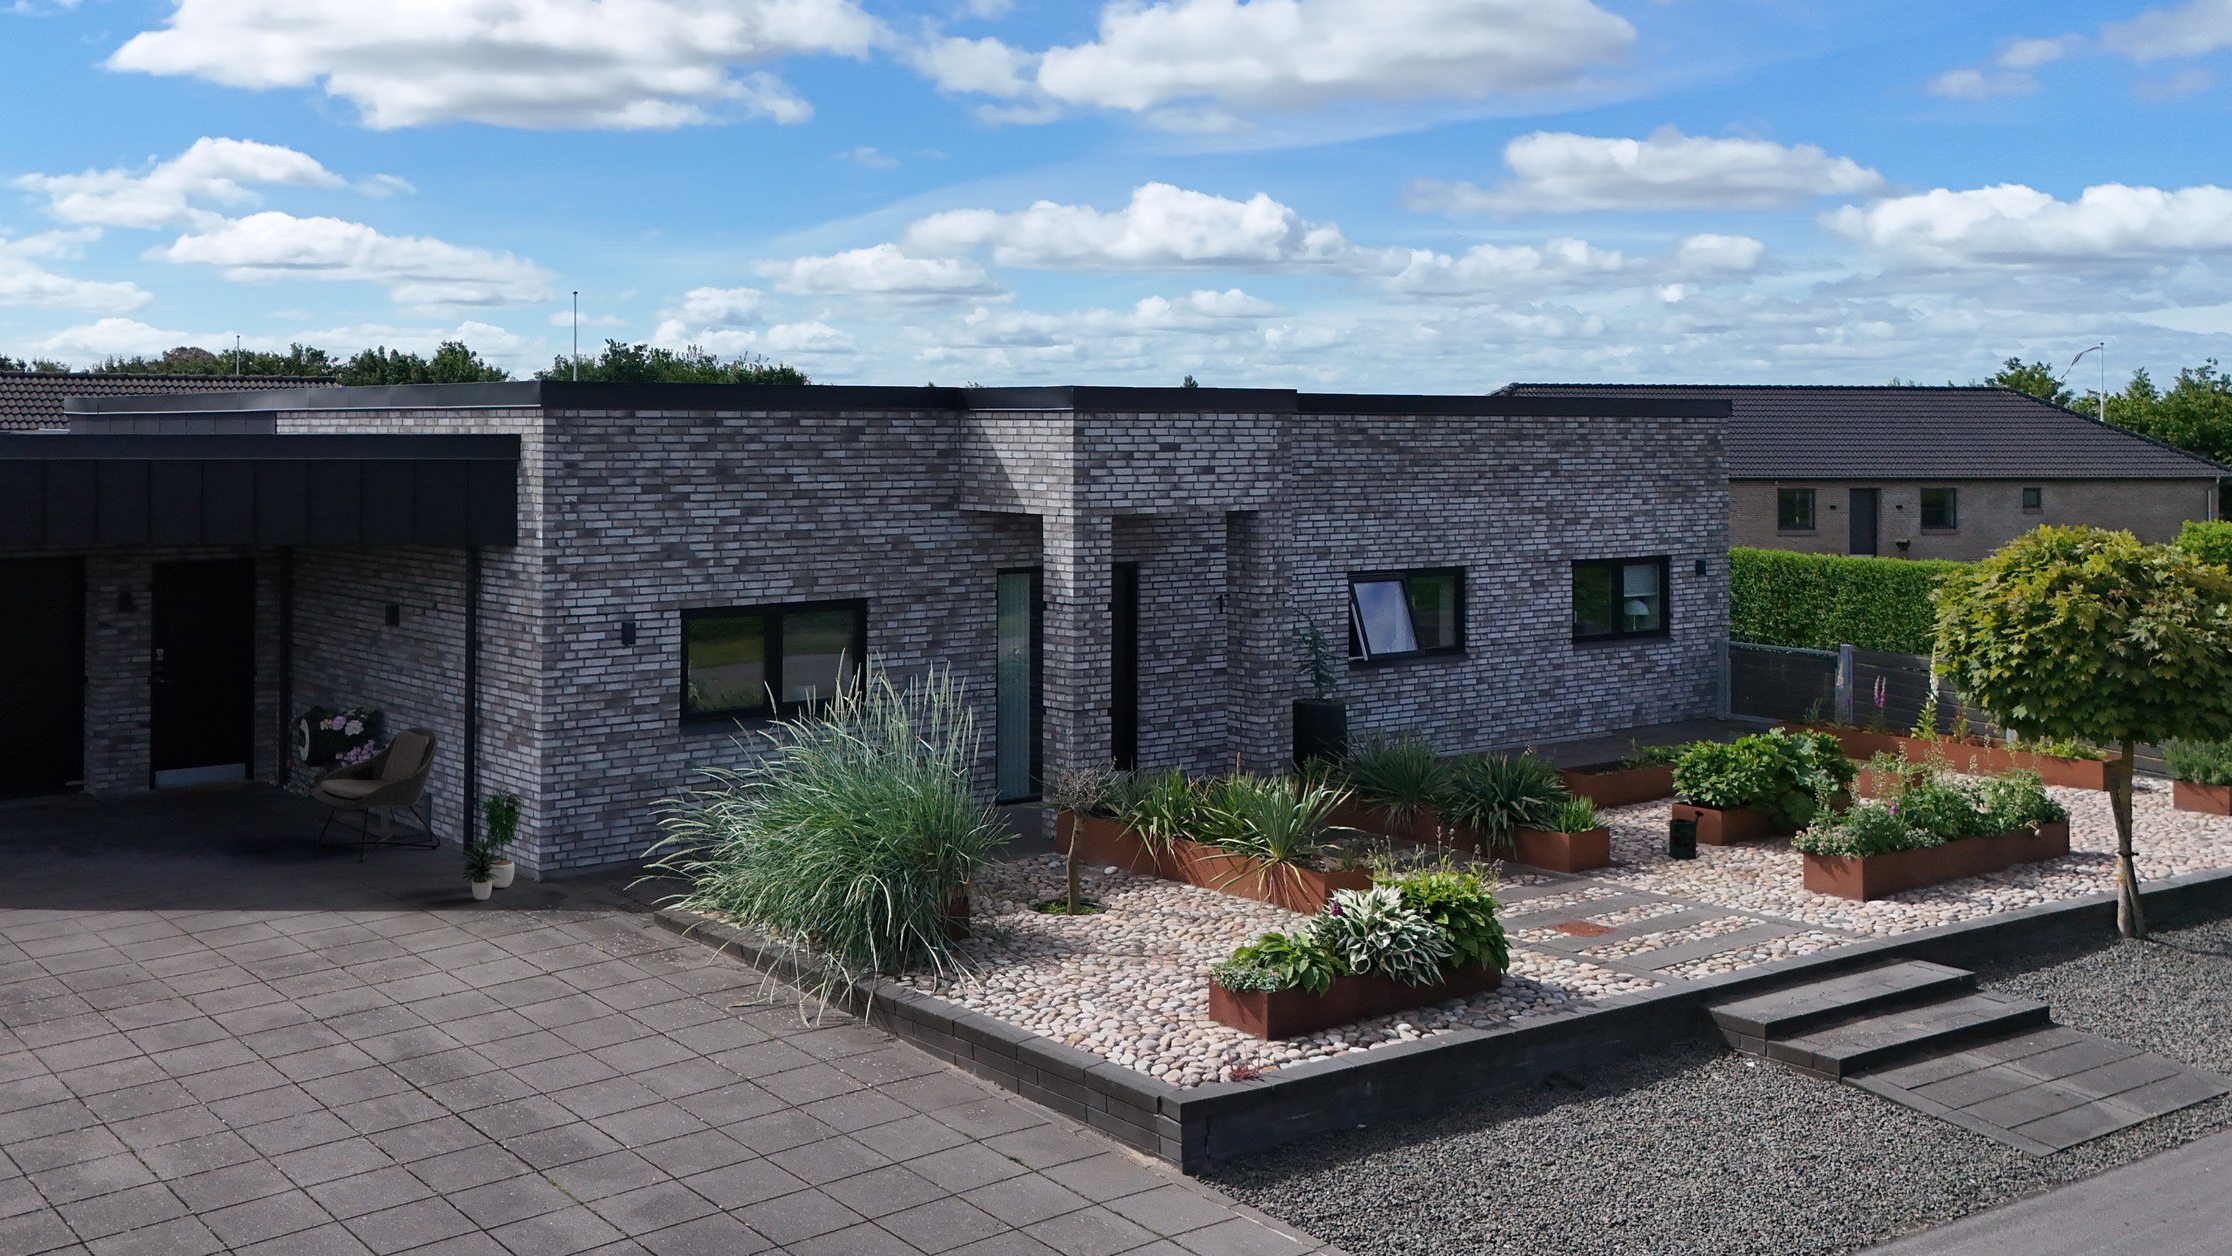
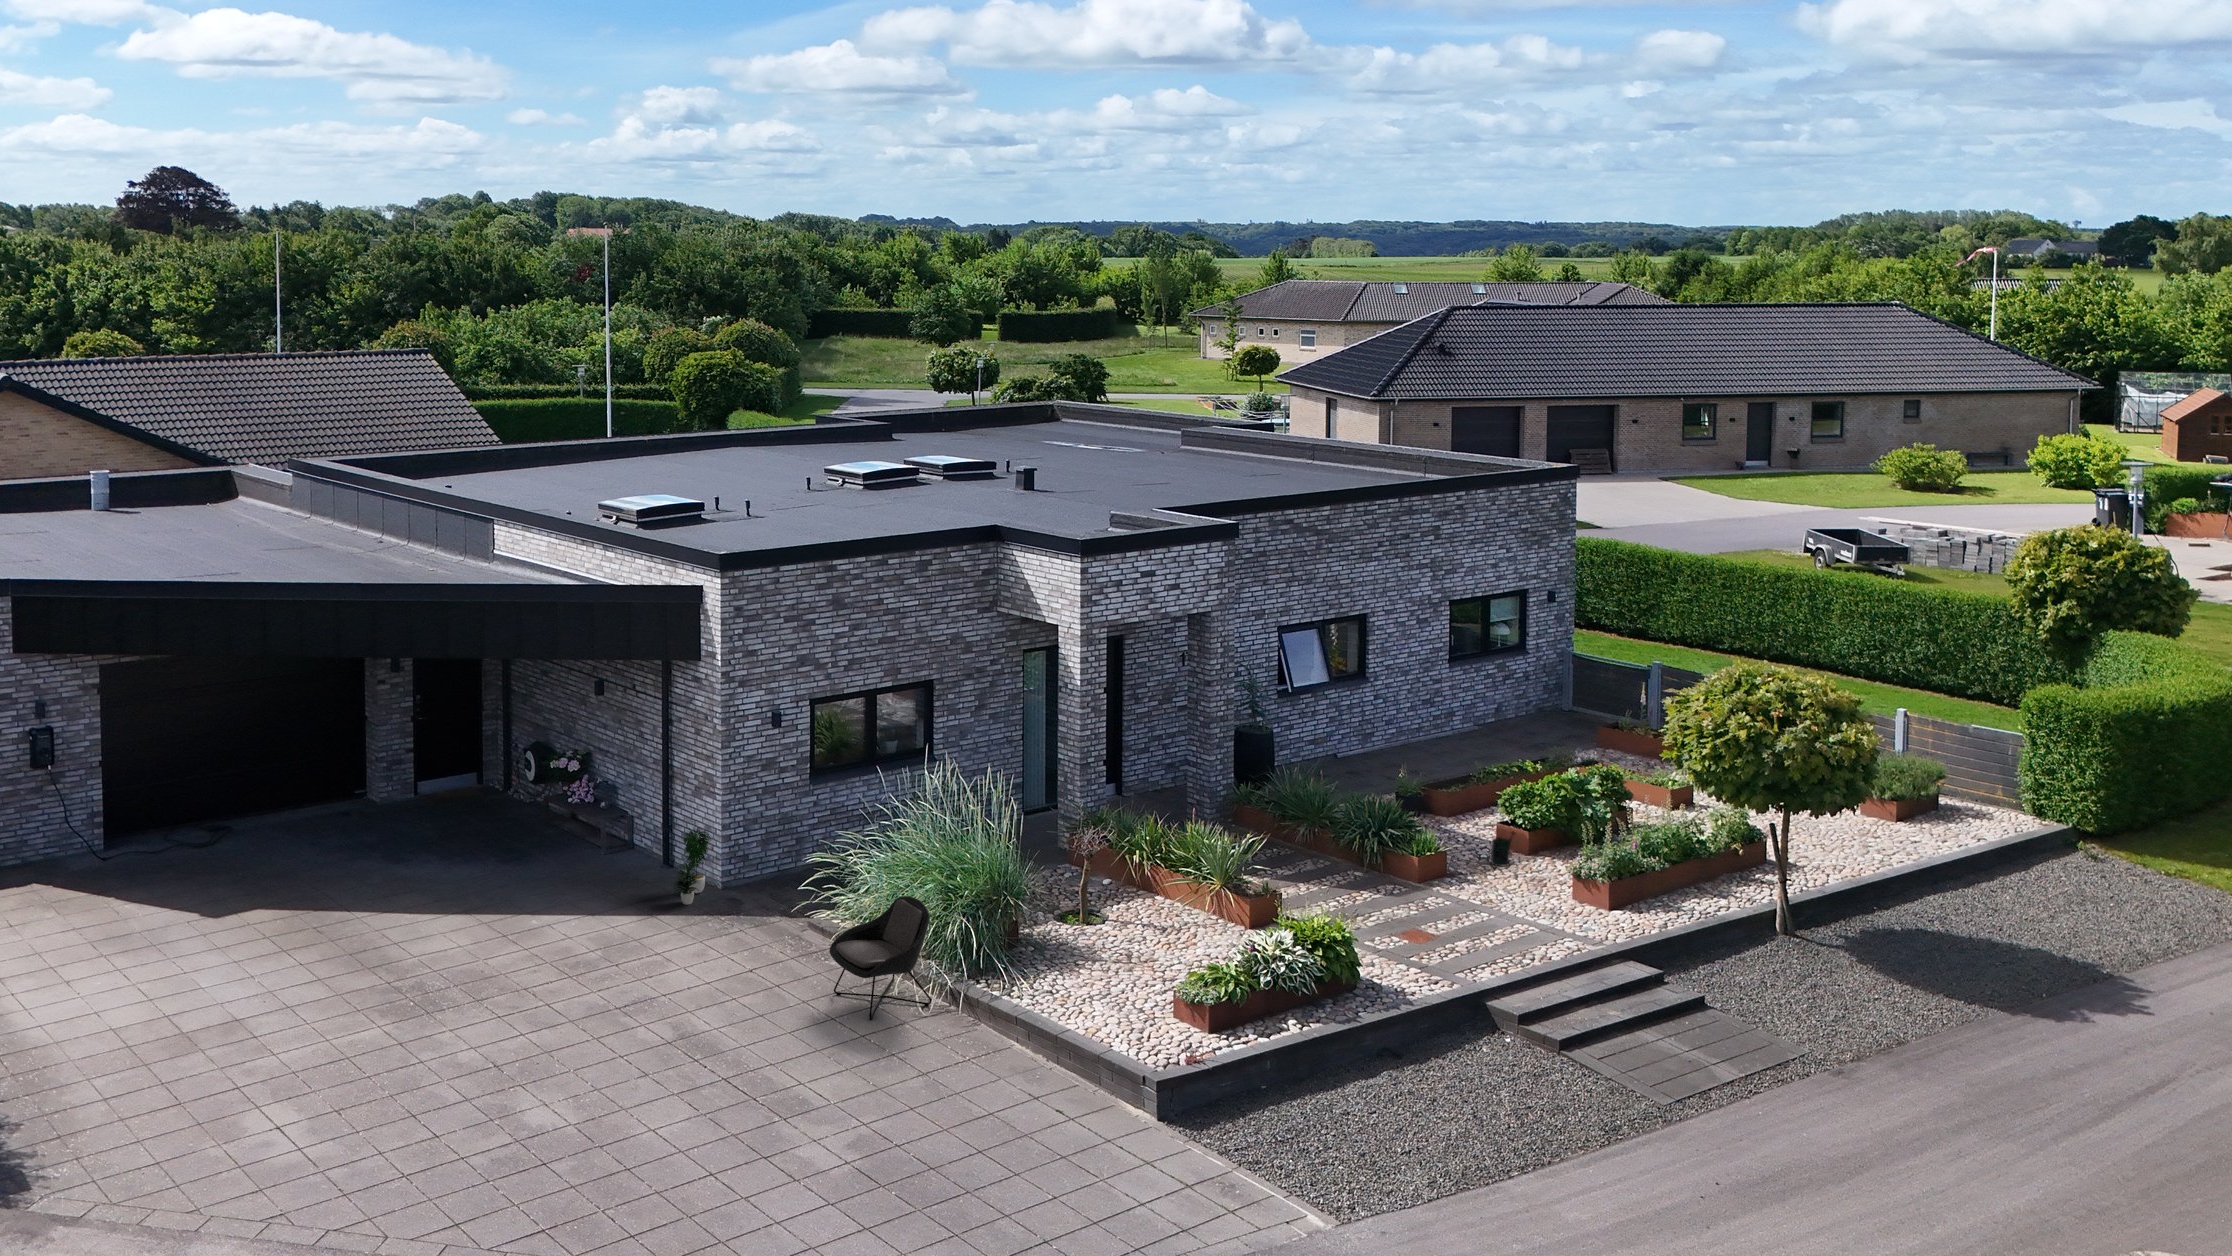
lounge chair: present [313,727,440,862] -> present [829,896,932,1020]

